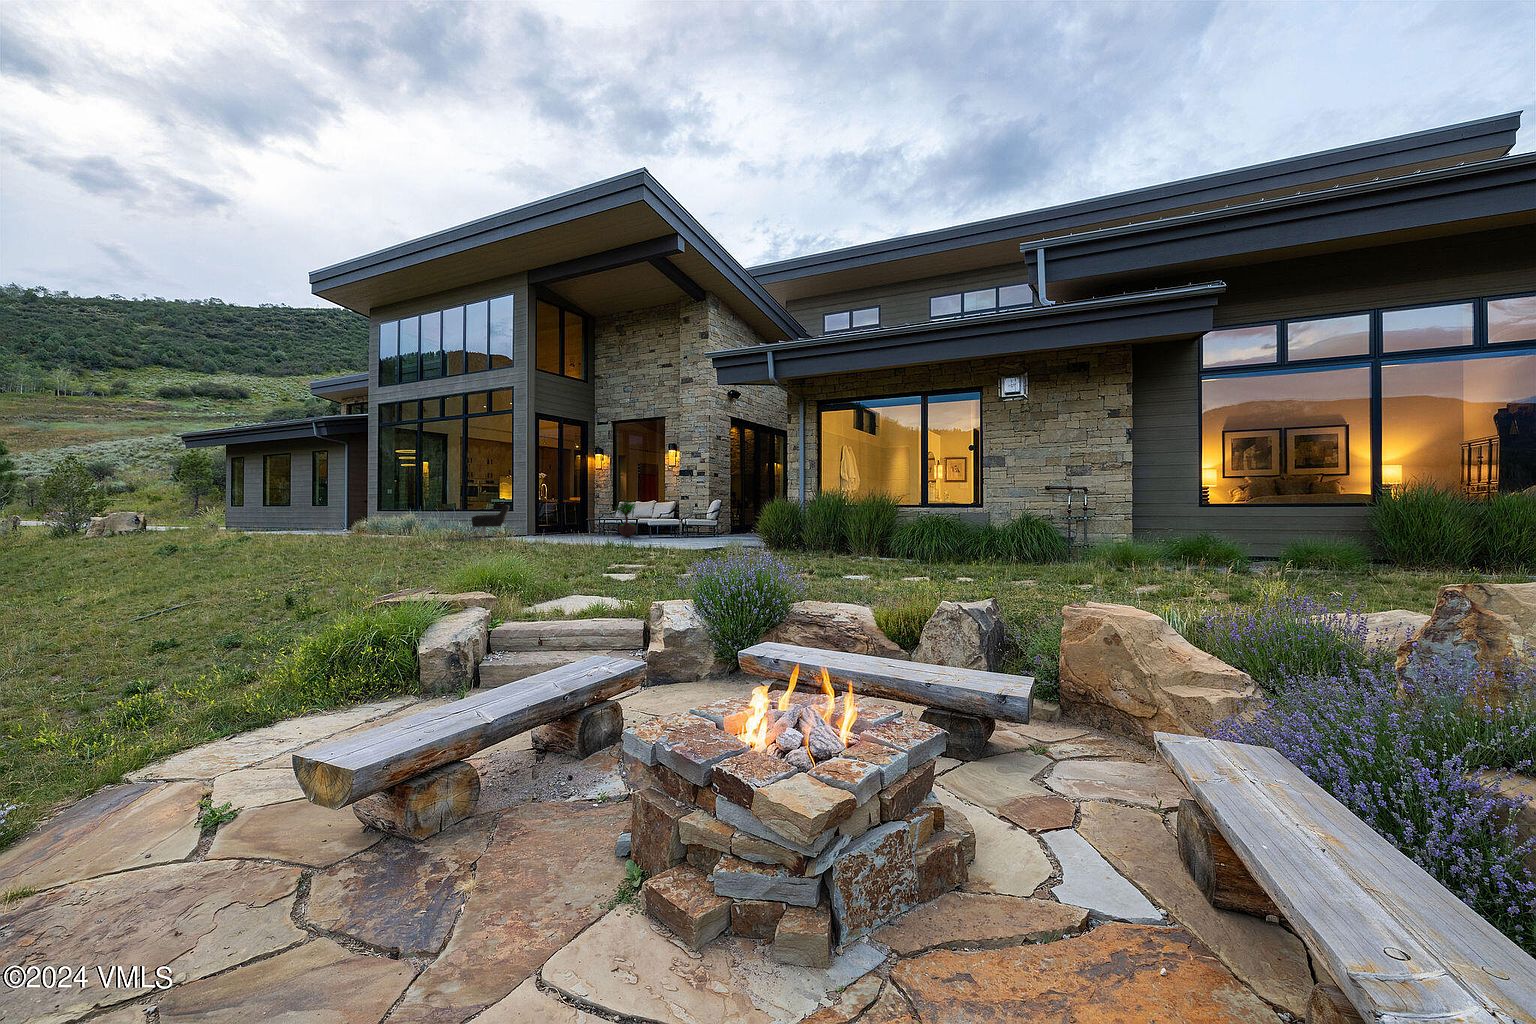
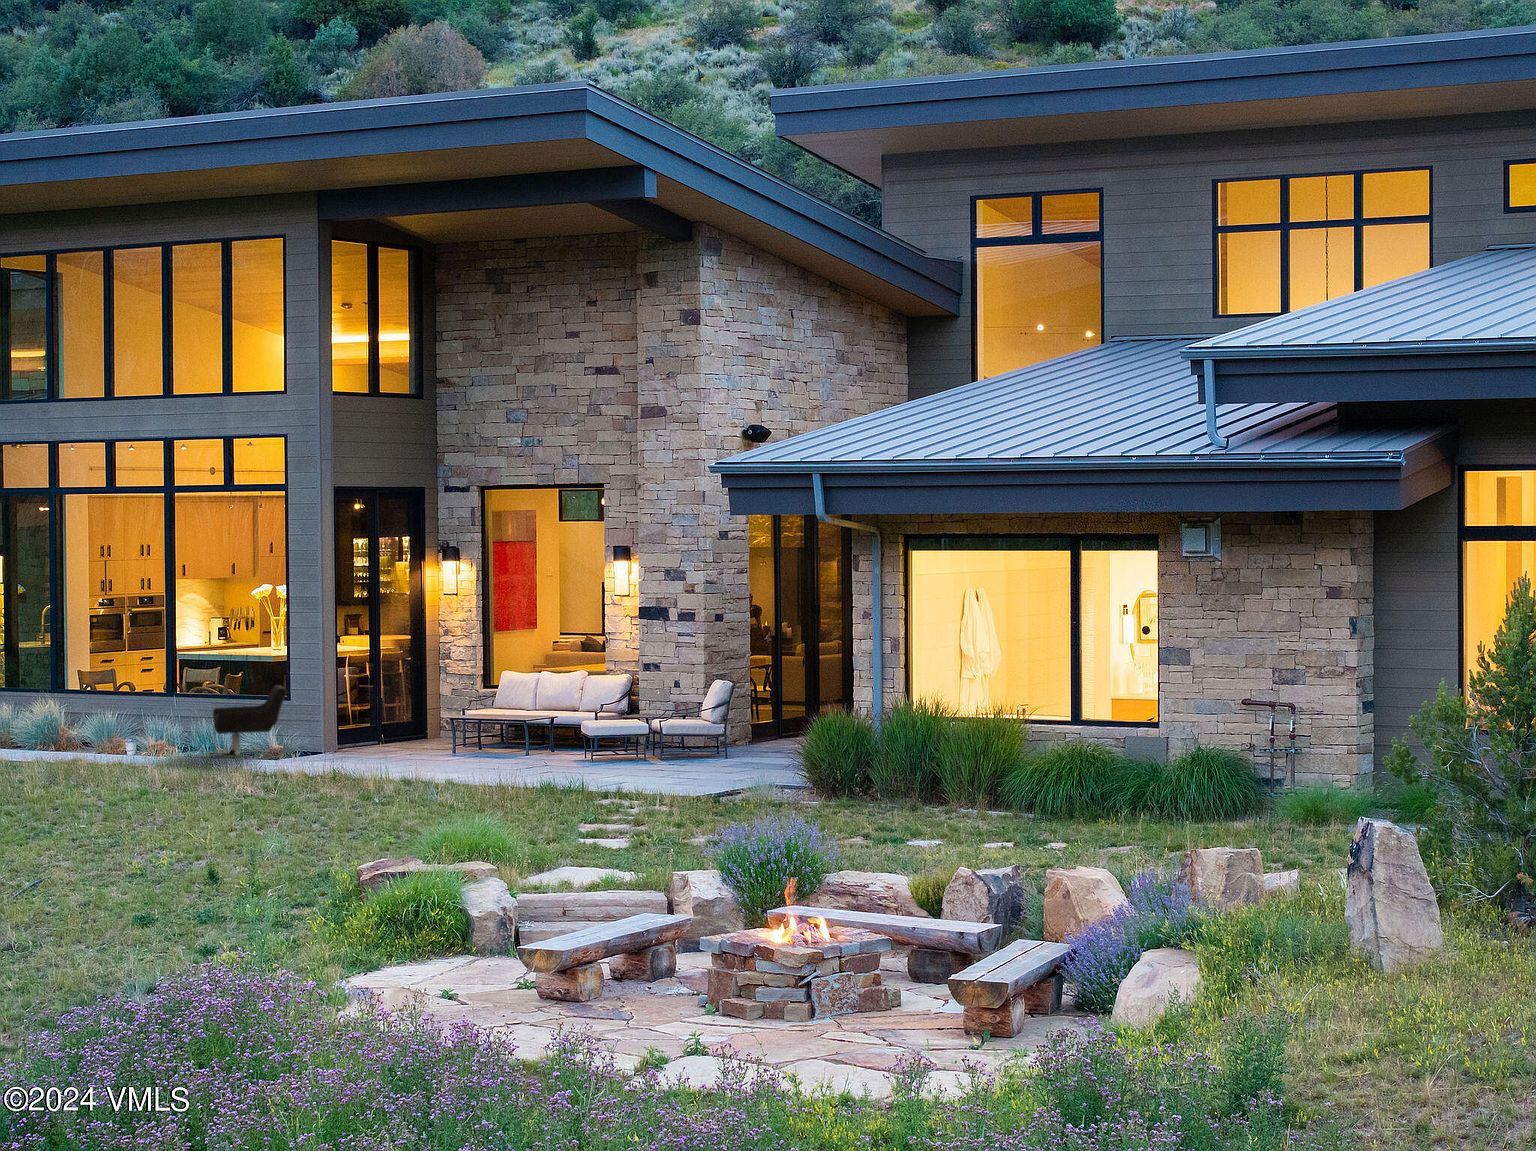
potted tree: present [616,500,636,537] -> none [503,668,553,751]

